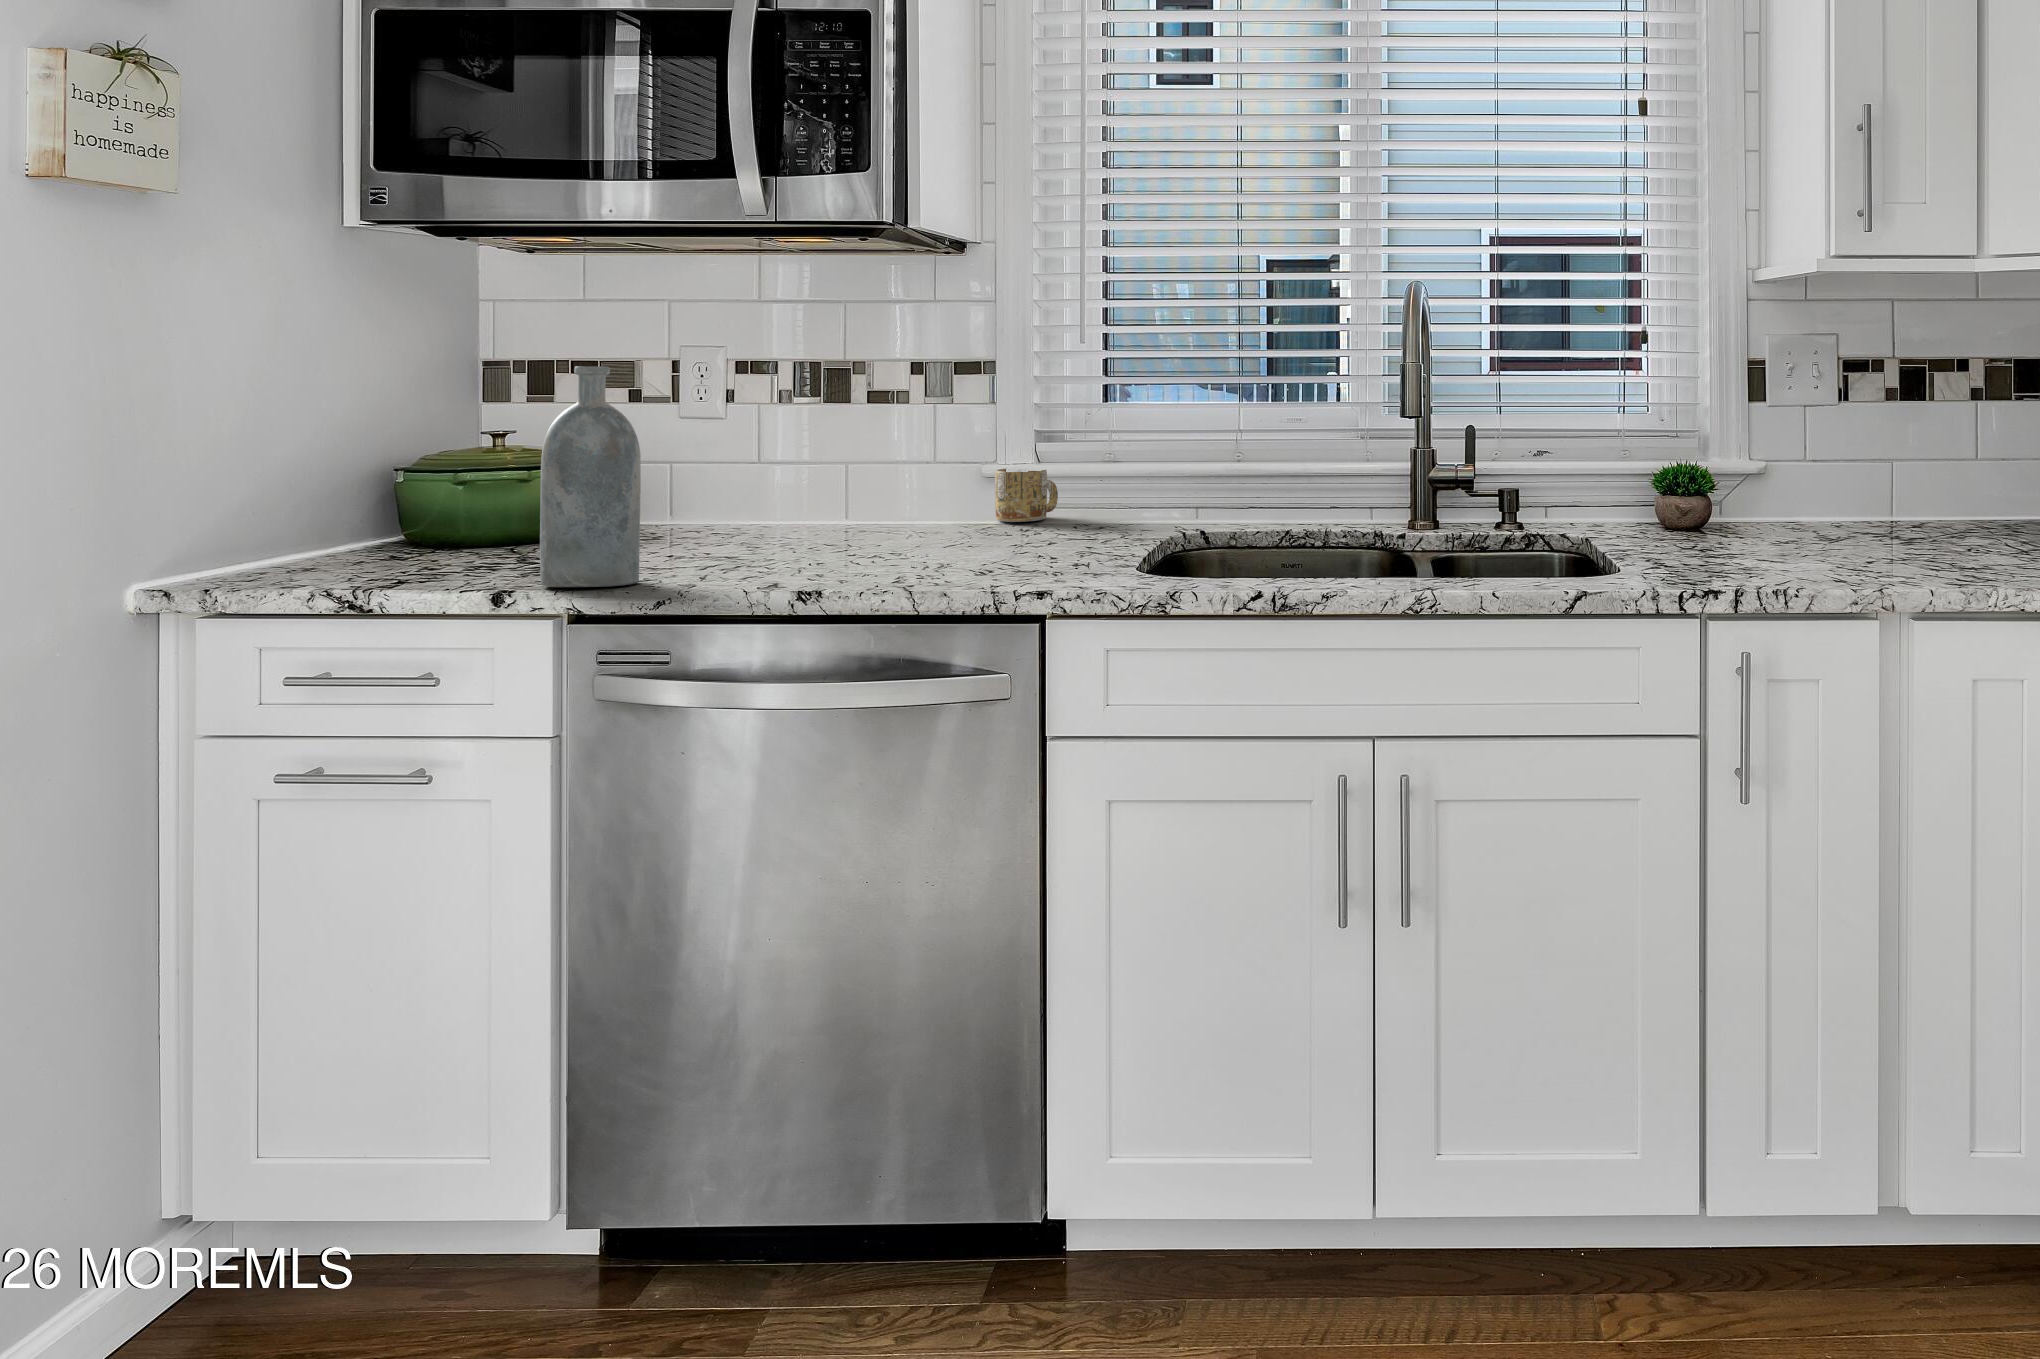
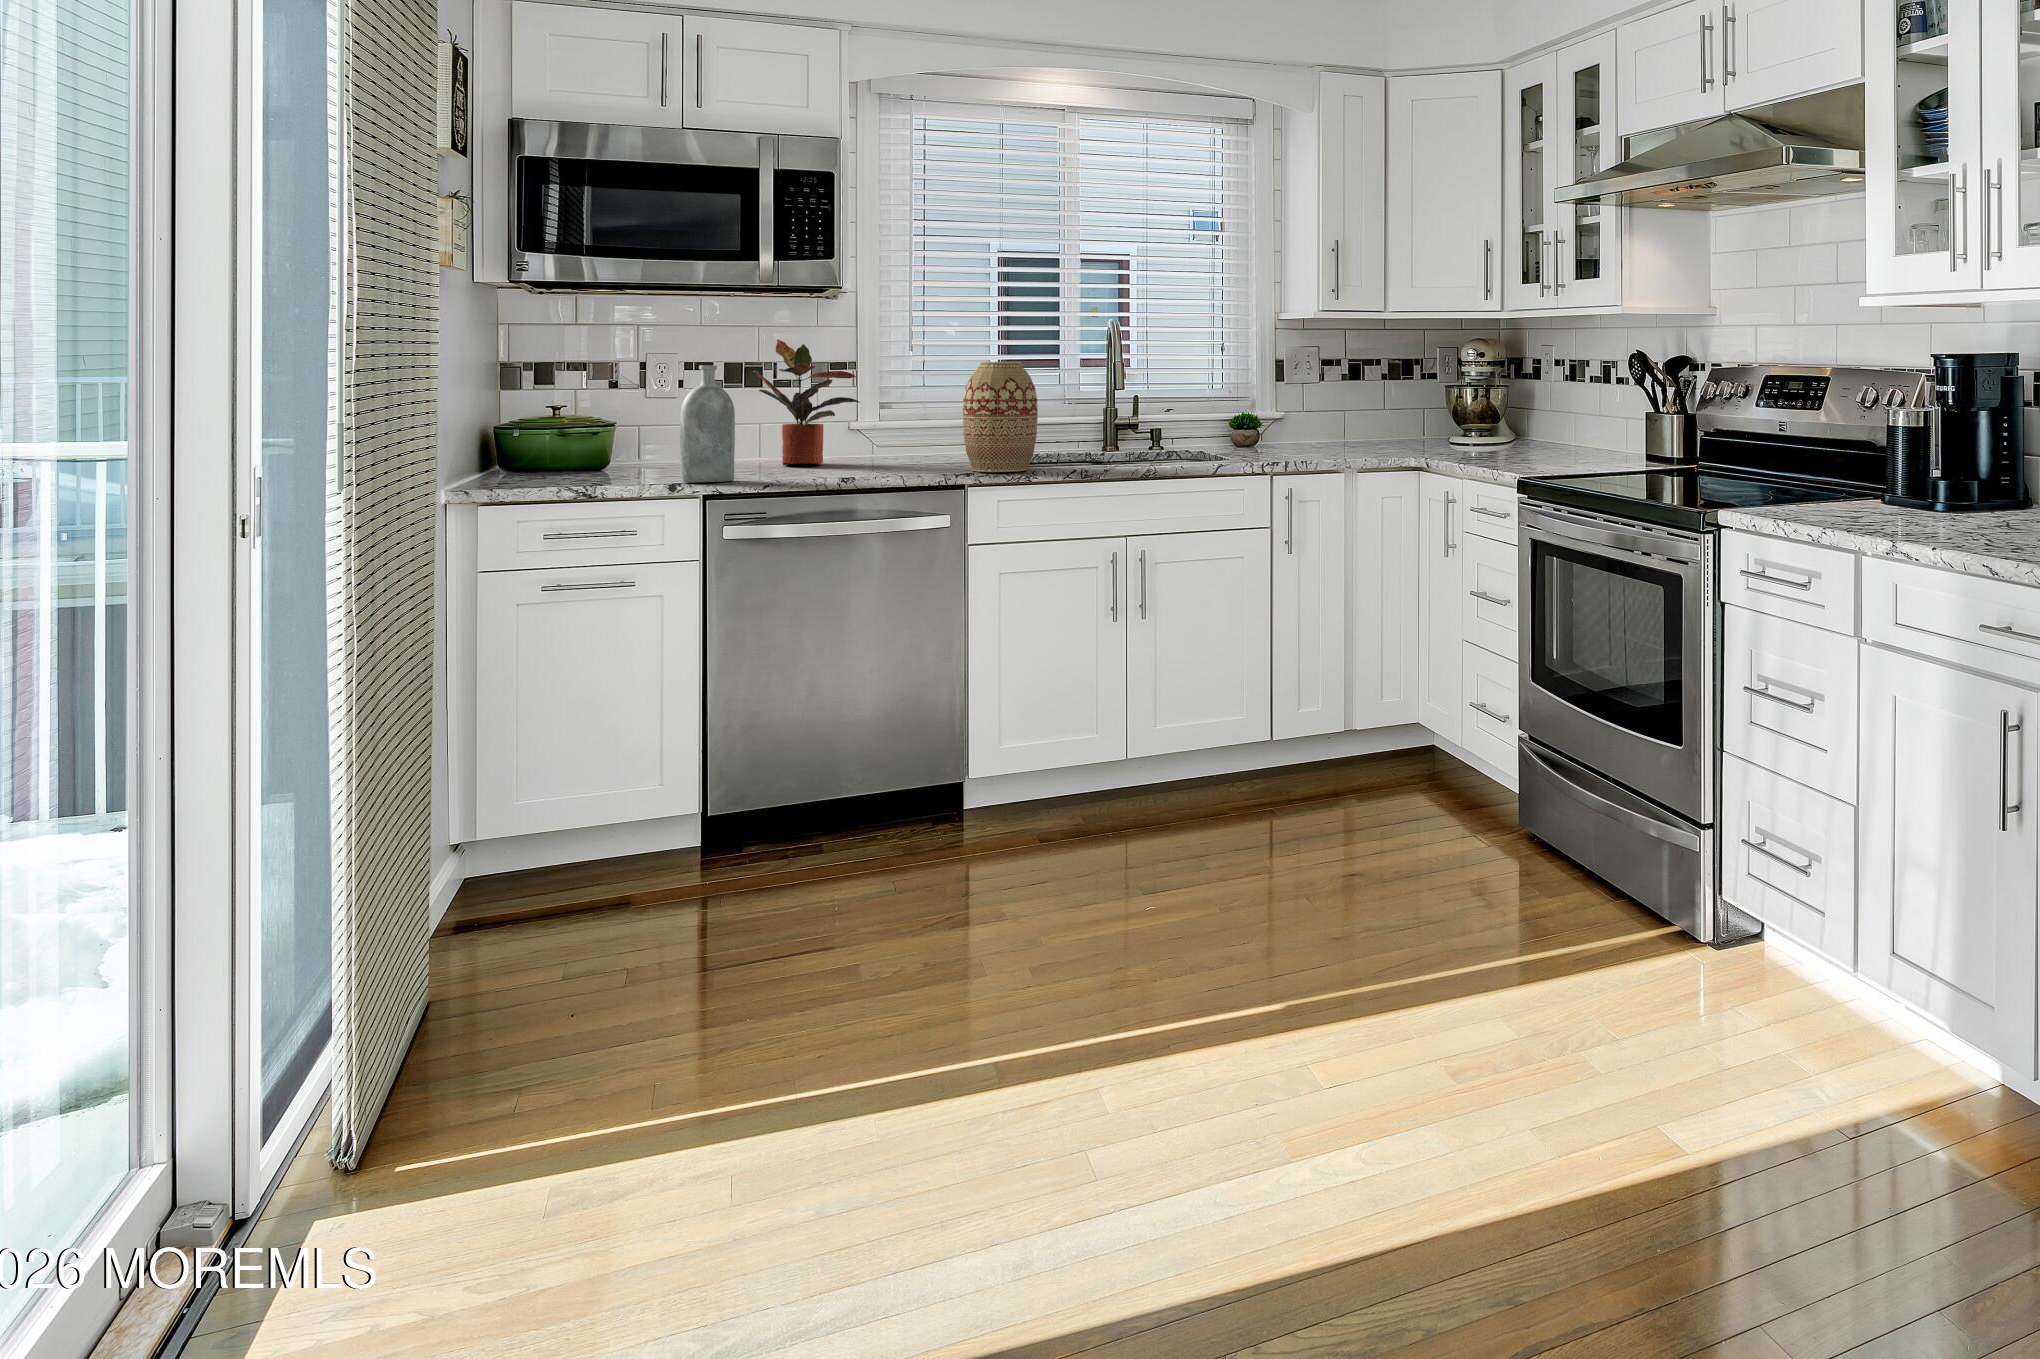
potted plant: none [742,321,947,545] -> present [753,339,860,465]
vase: none [1072,361,1218,584] -> present [963,362,1038,472]
mug: present [995,469,1058,522] -> none [859,424,901,454]

